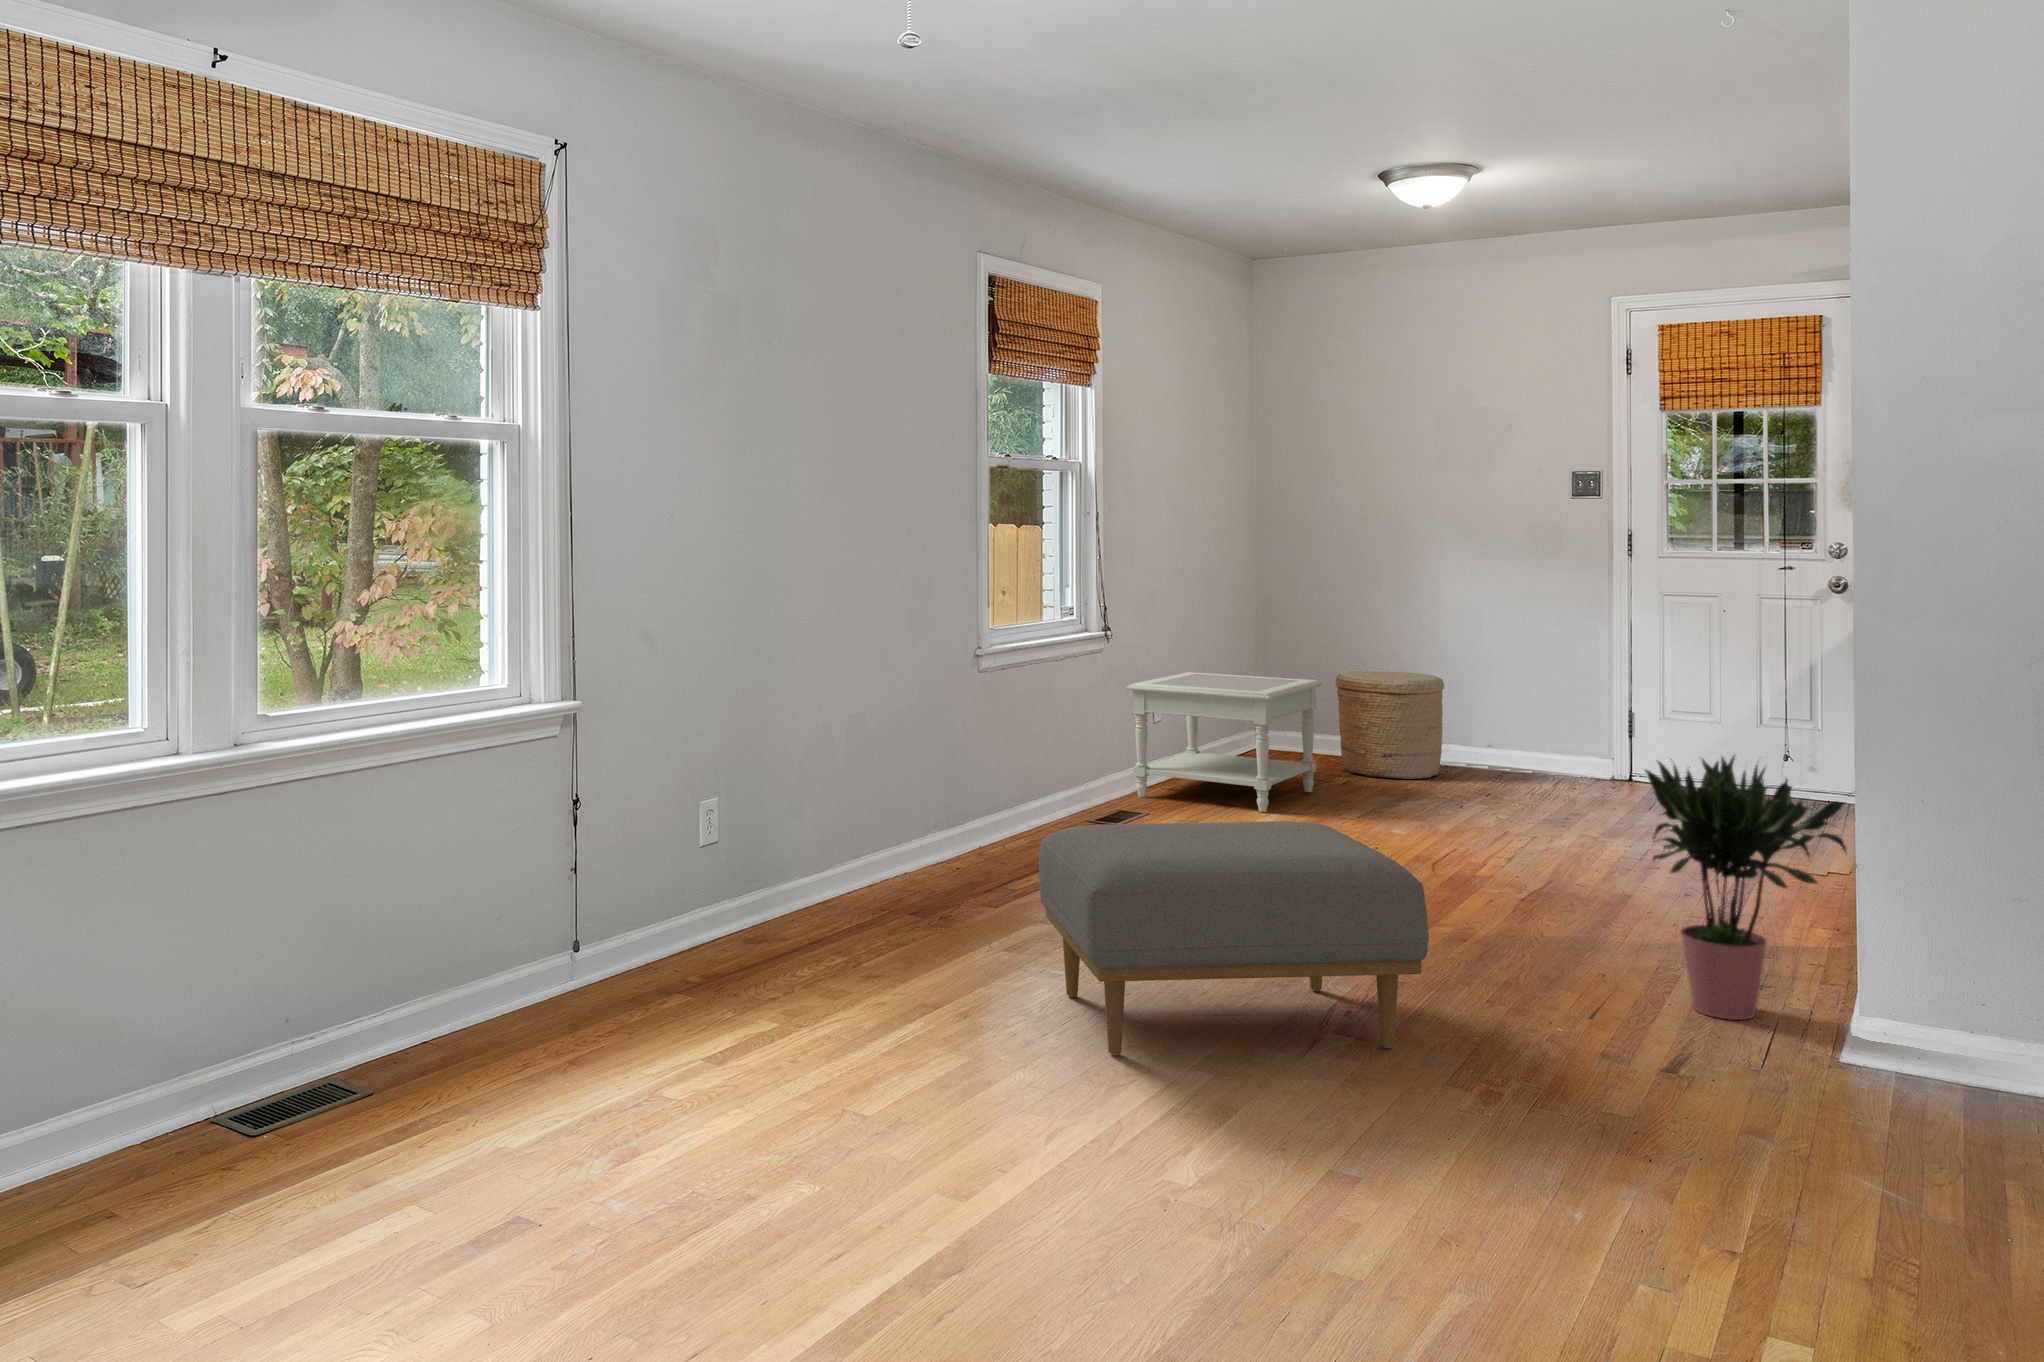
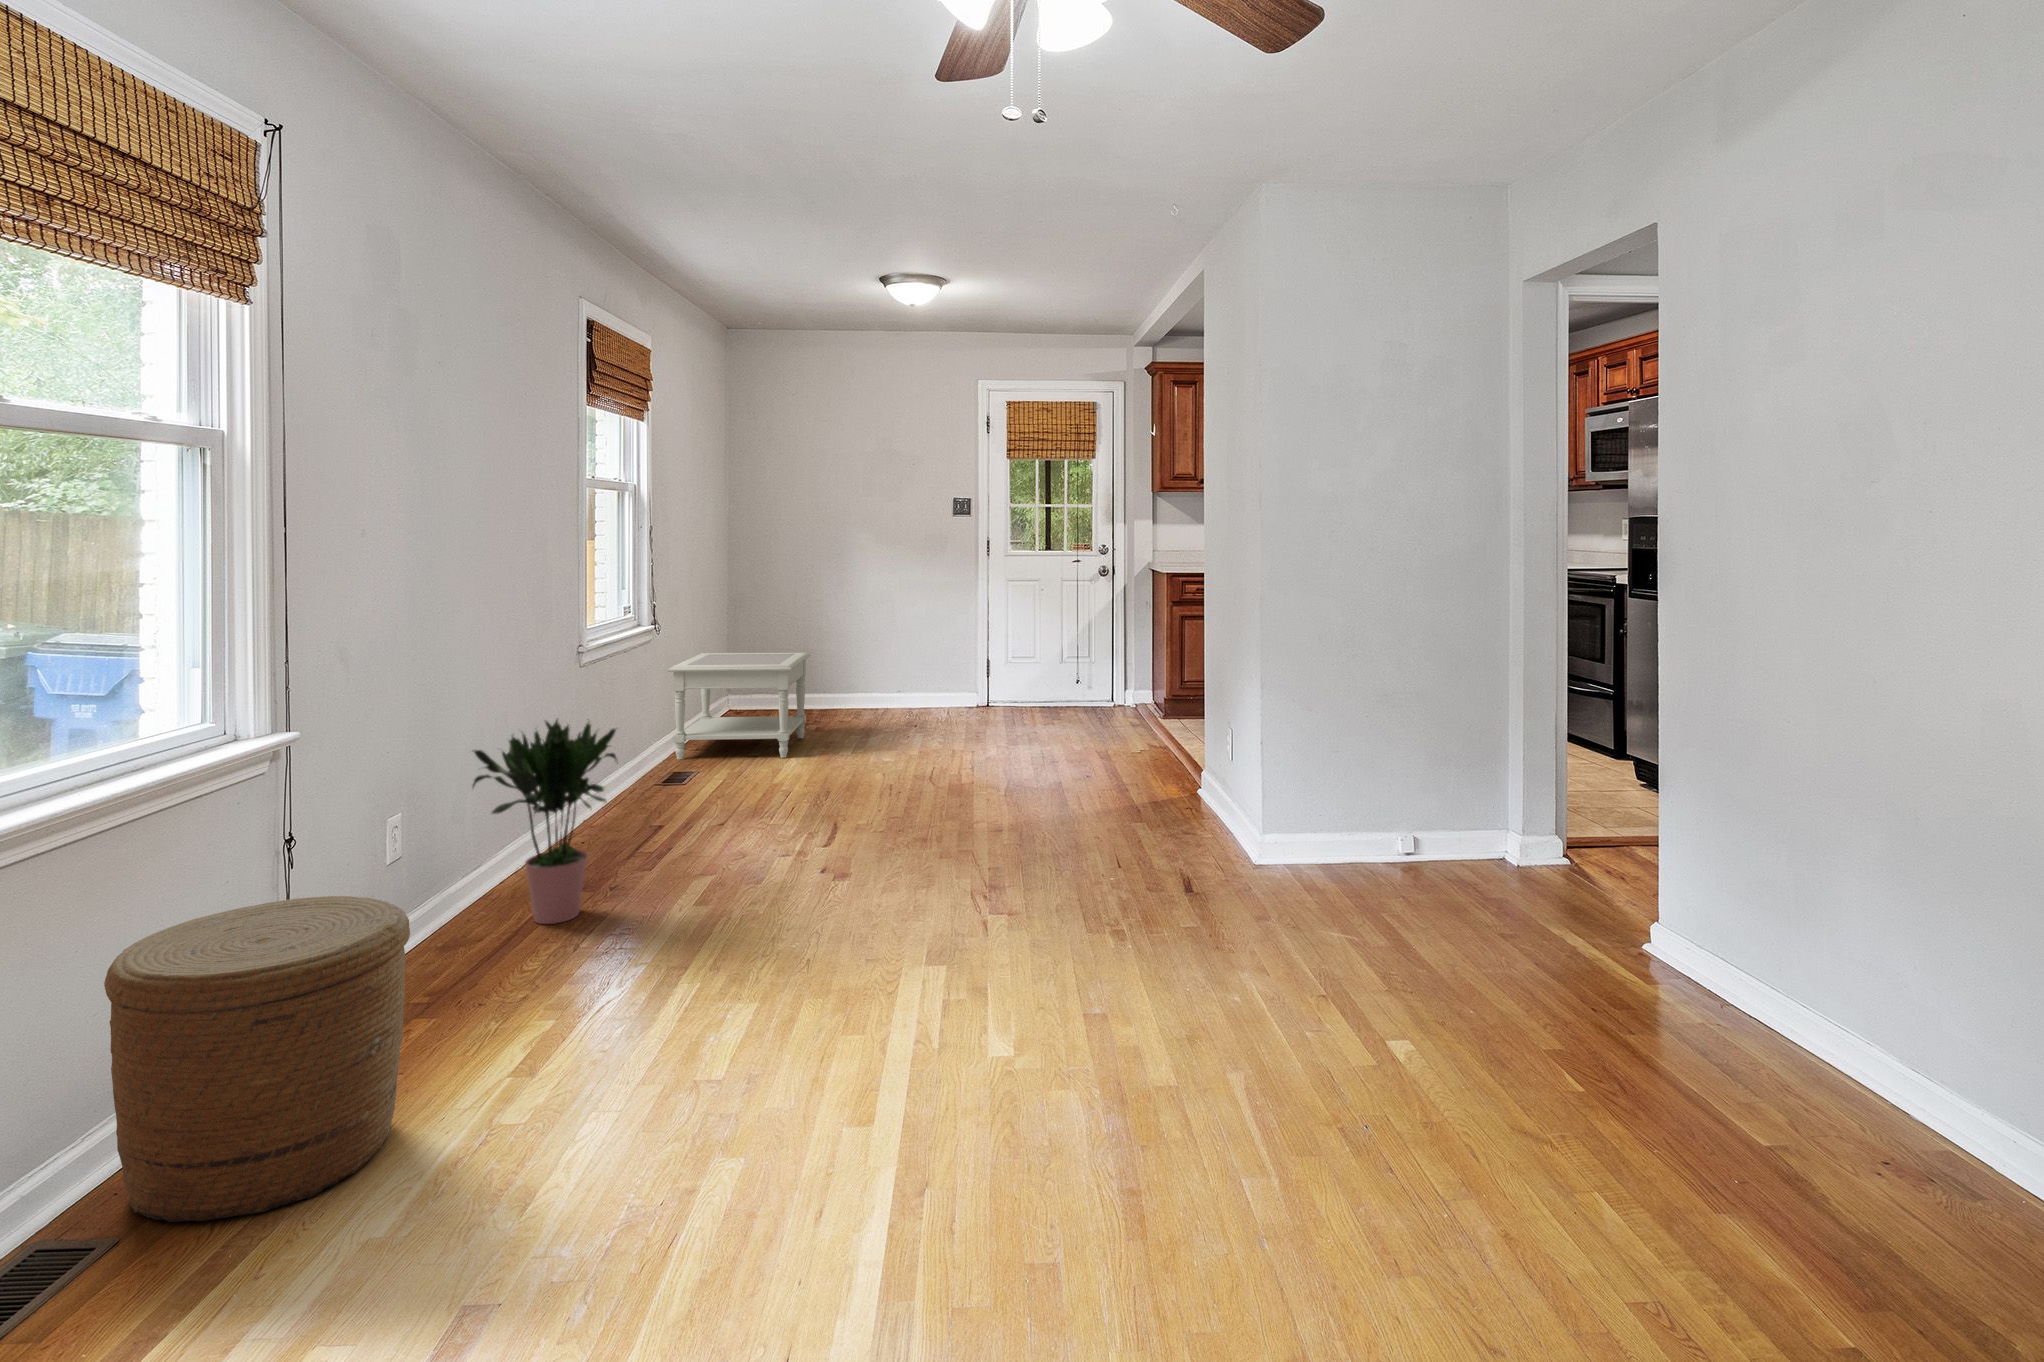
woven basket: present [1336,671,1444,779] -> present [104,896,410,1222]
potted plant: present [1645,757,1847,1020] -> present [473,720,616,924]
ottoman: present [1039,821,1429,1056] -> none [755,757,1052,962]

